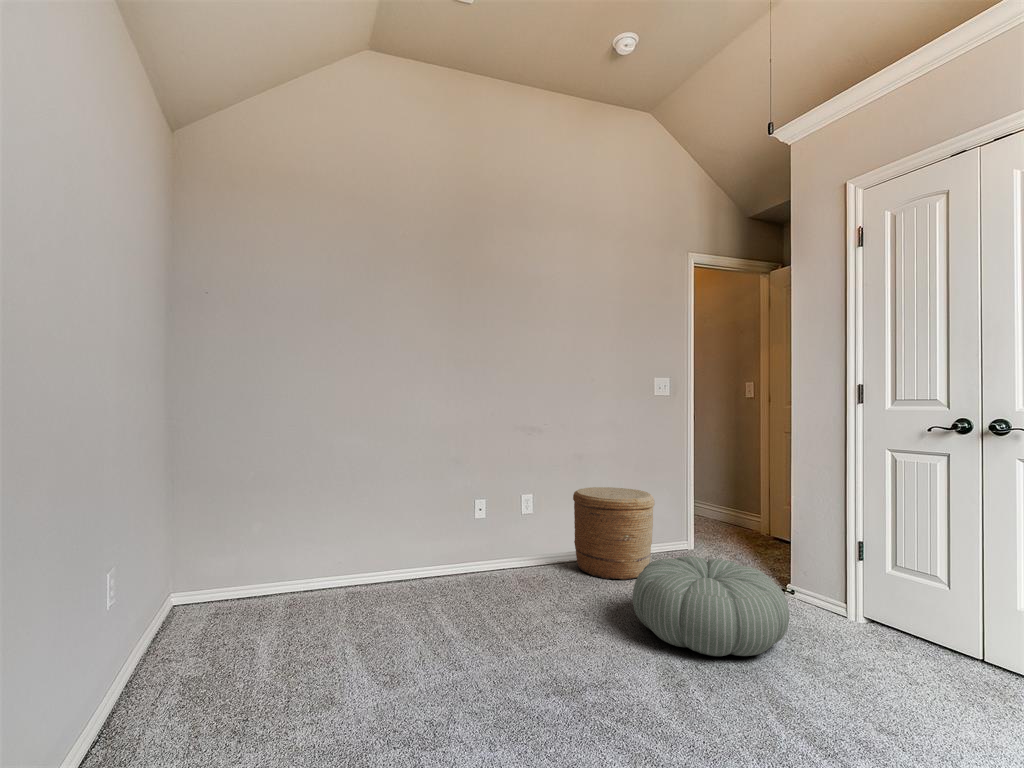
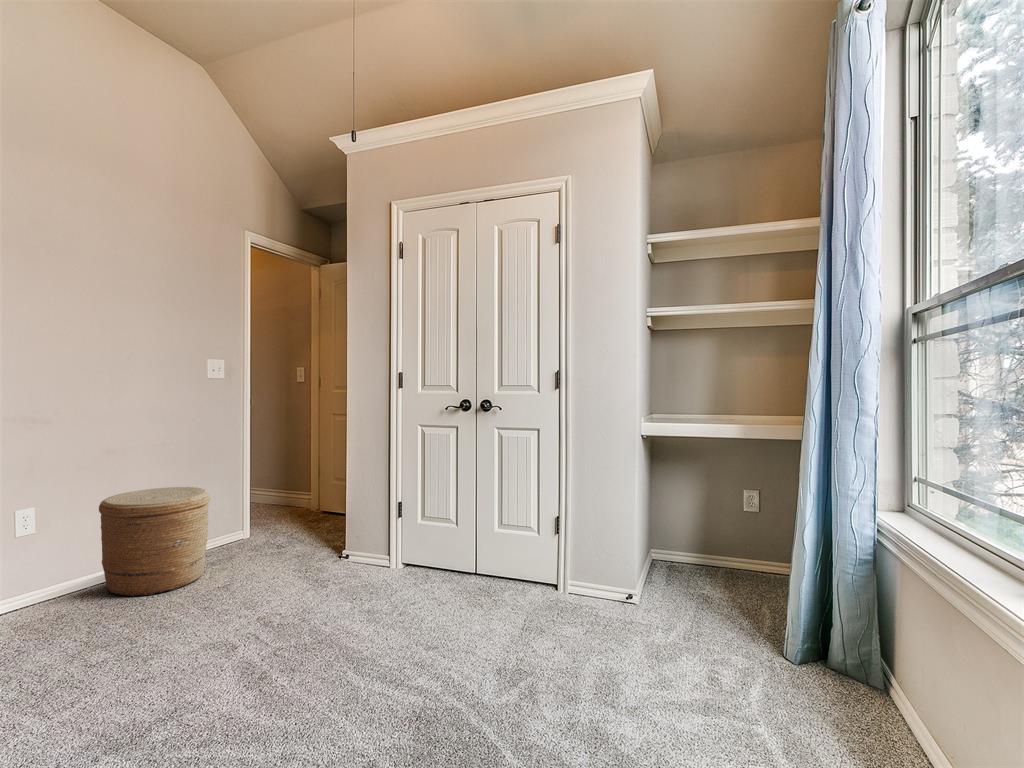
pouf: present [633,556,789,656] -> none [195,543,353,643]

